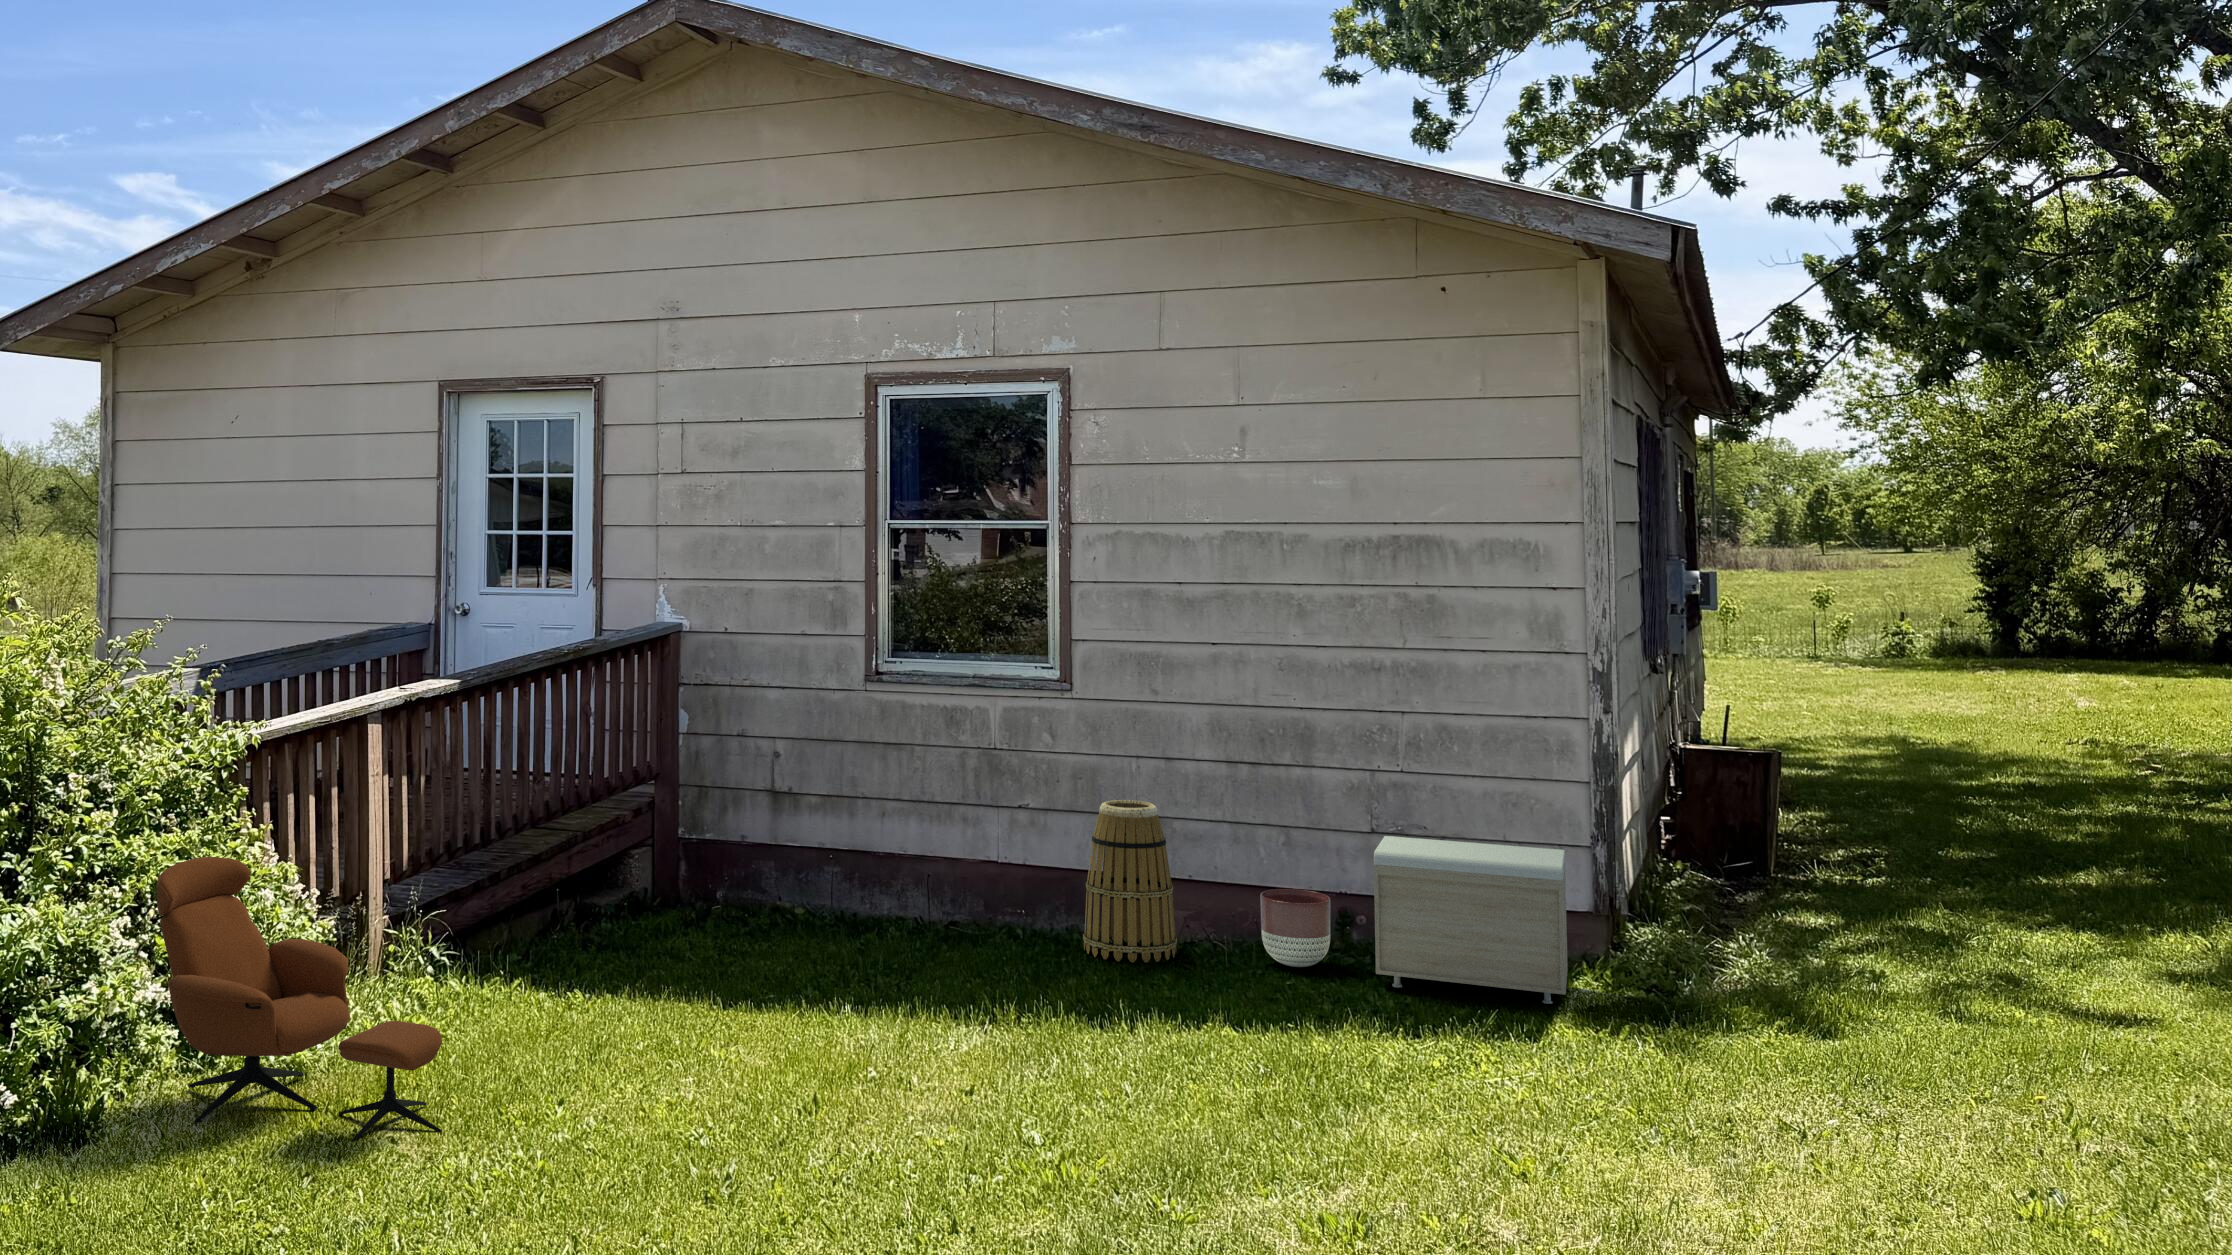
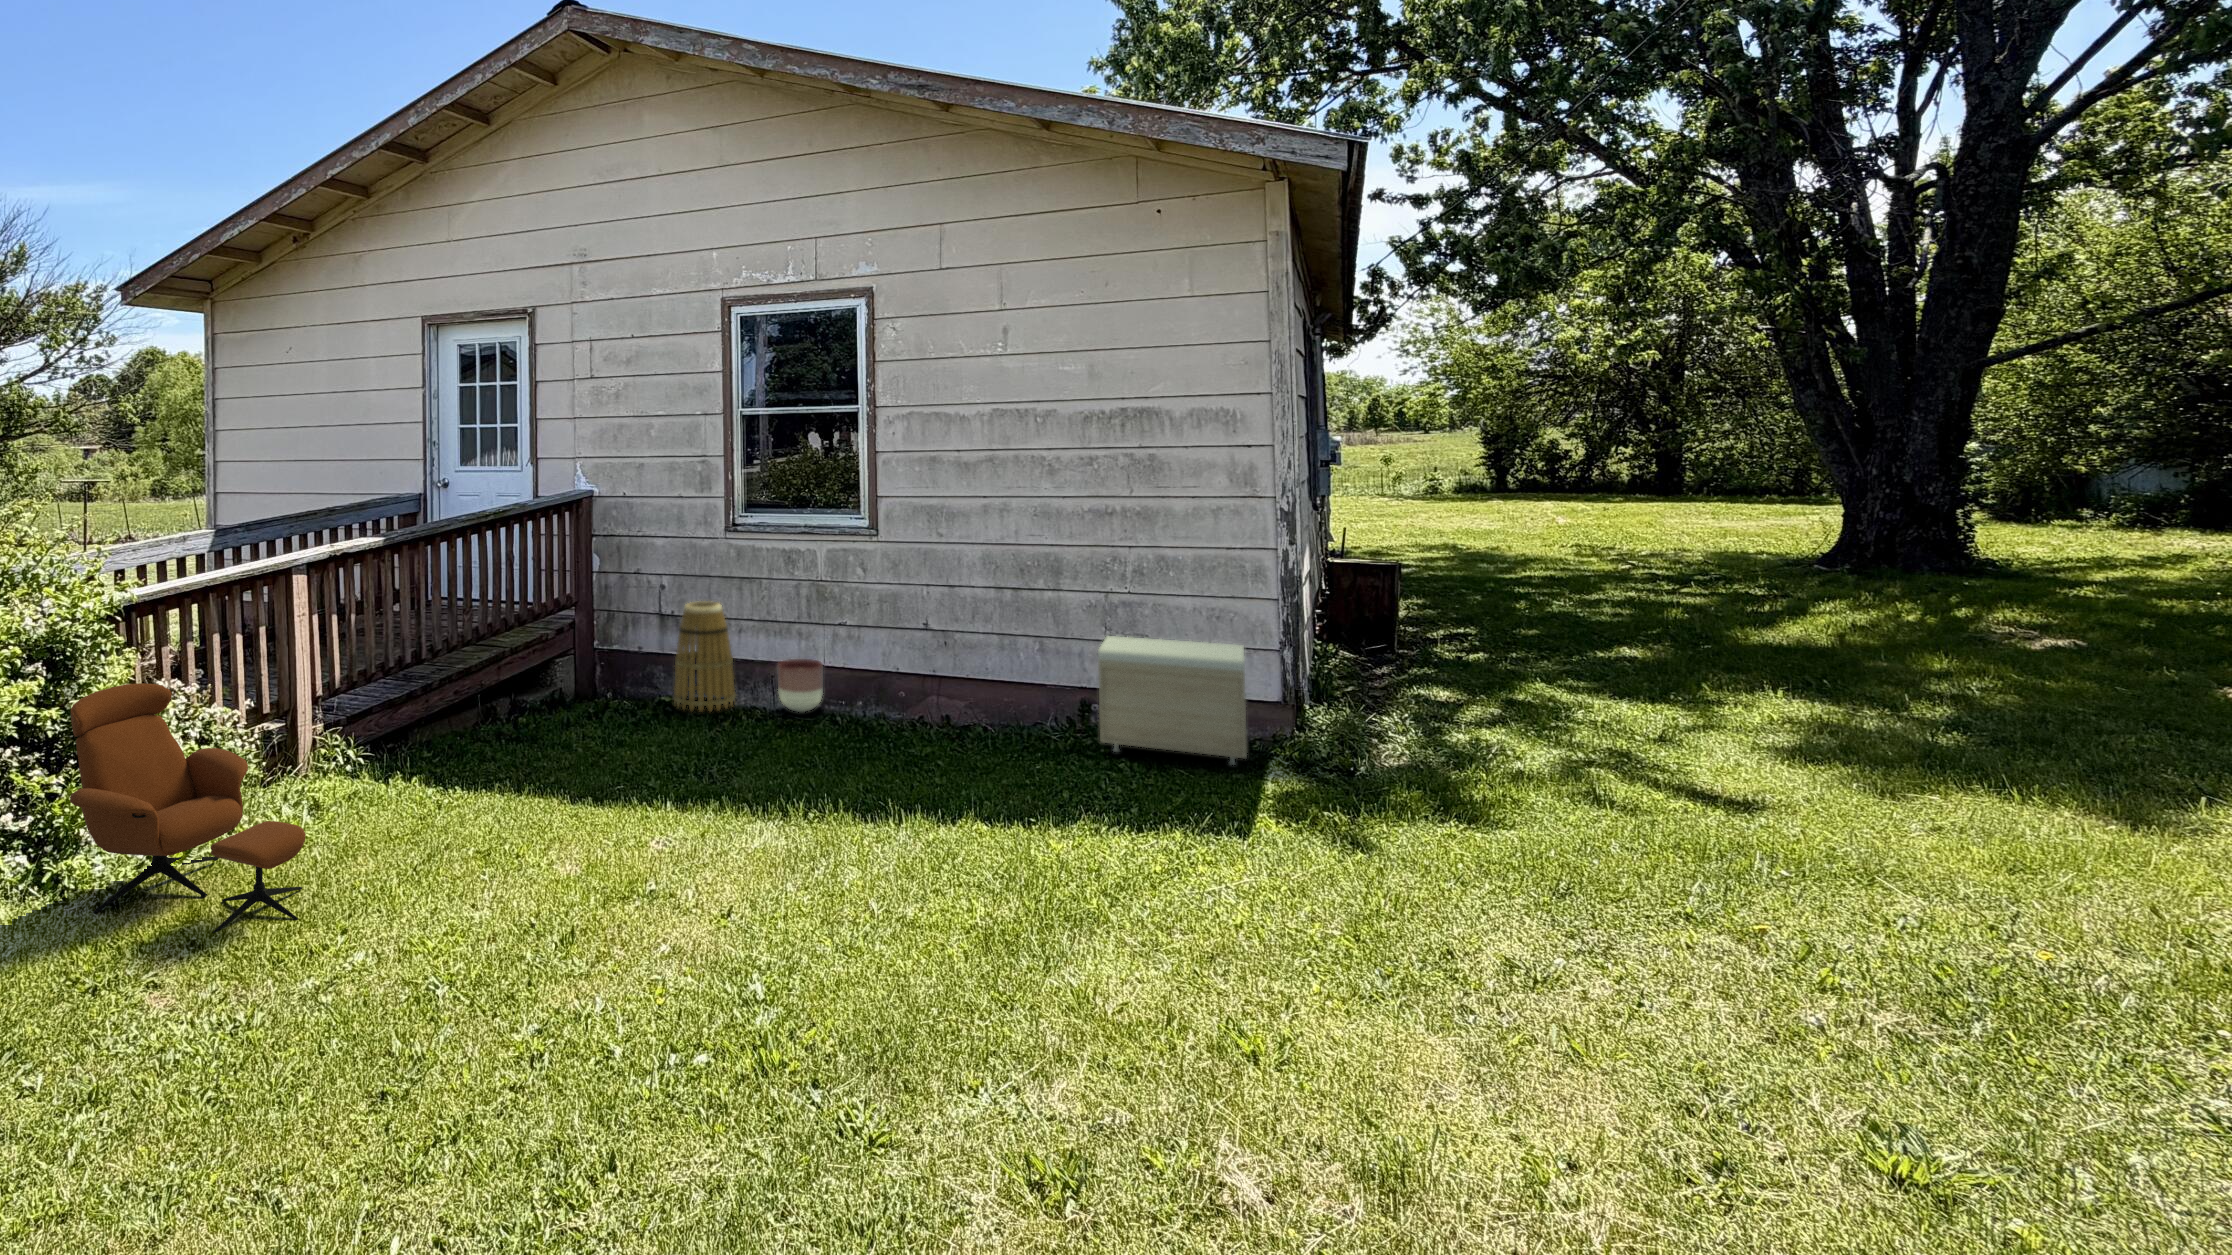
basket: present [1083,800,1177,962] -> present [673,601,736,711]
planter: present [1260,889,1330,967] -> present [777,659,823,712]

